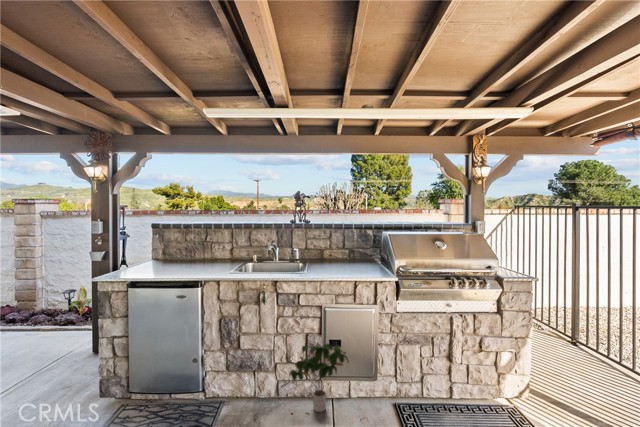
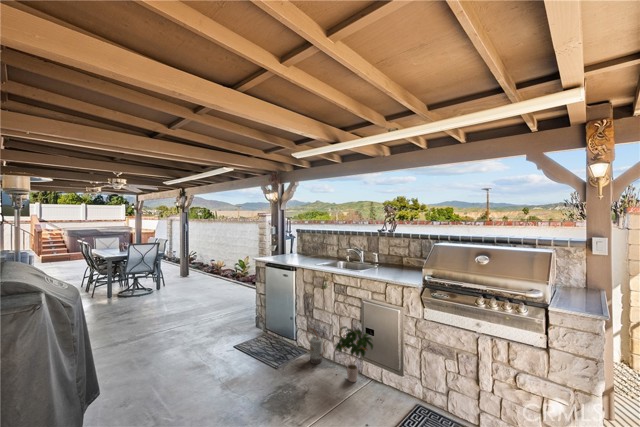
watering can: none [234,363,274,412] -> present [306,328,326,364]

